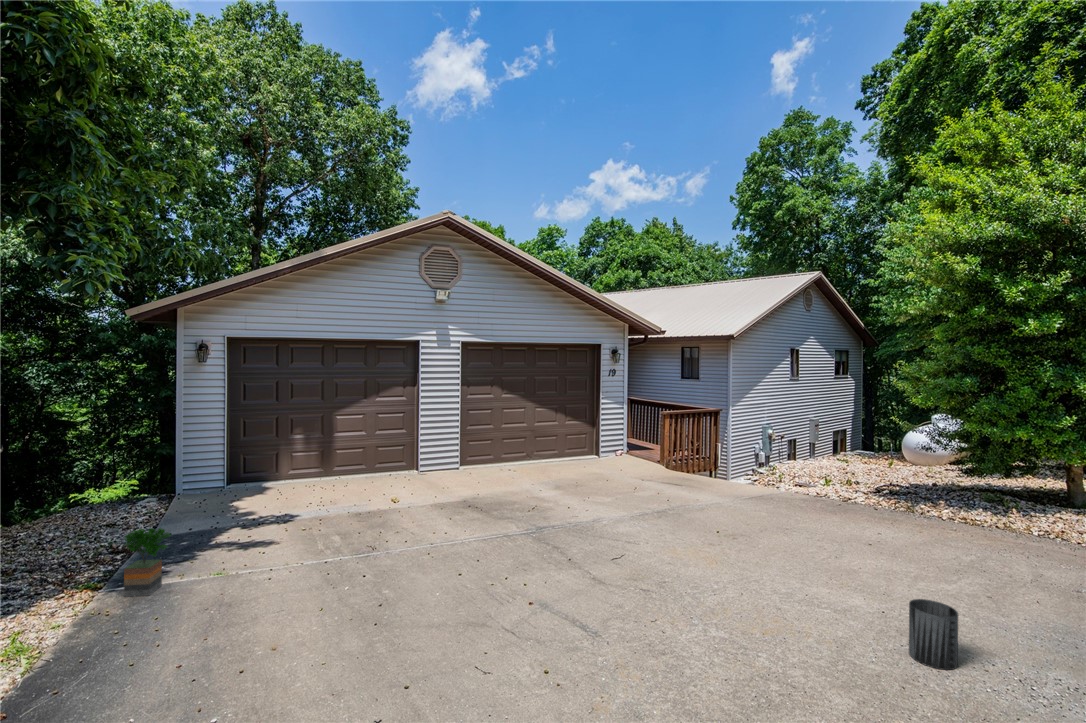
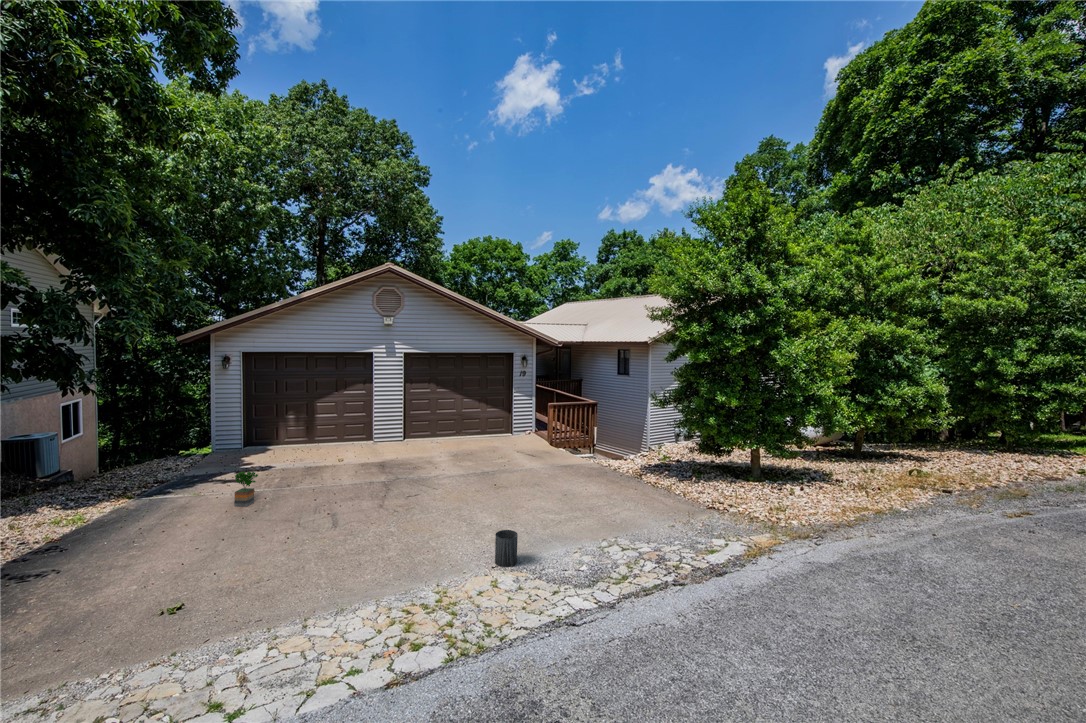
potted tree: present [124,528,171,597] -> present [235,472,258,507]

